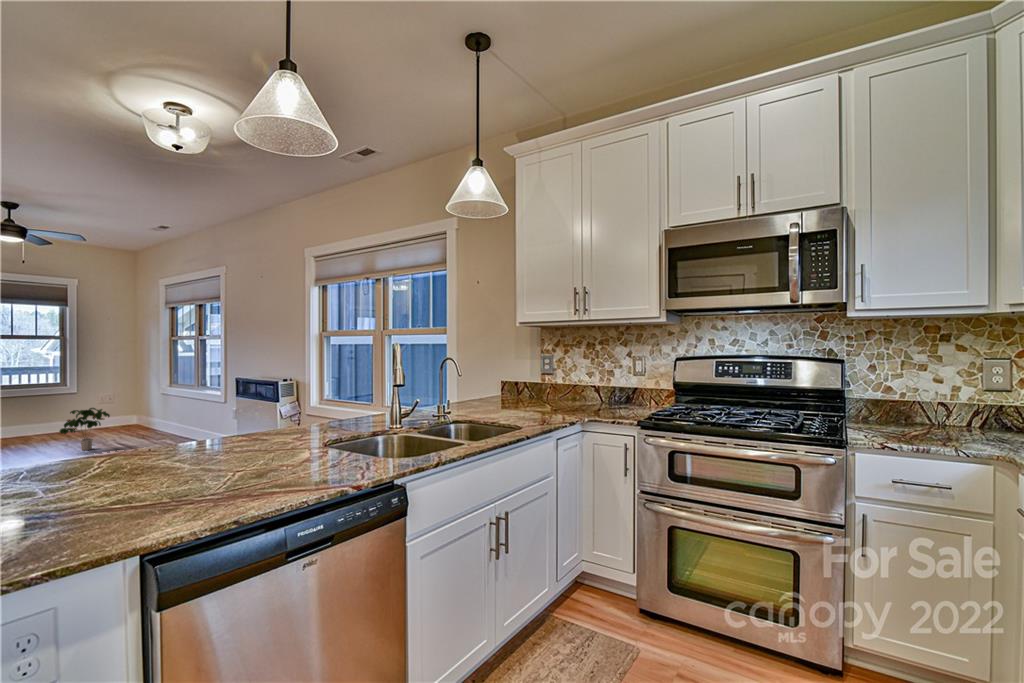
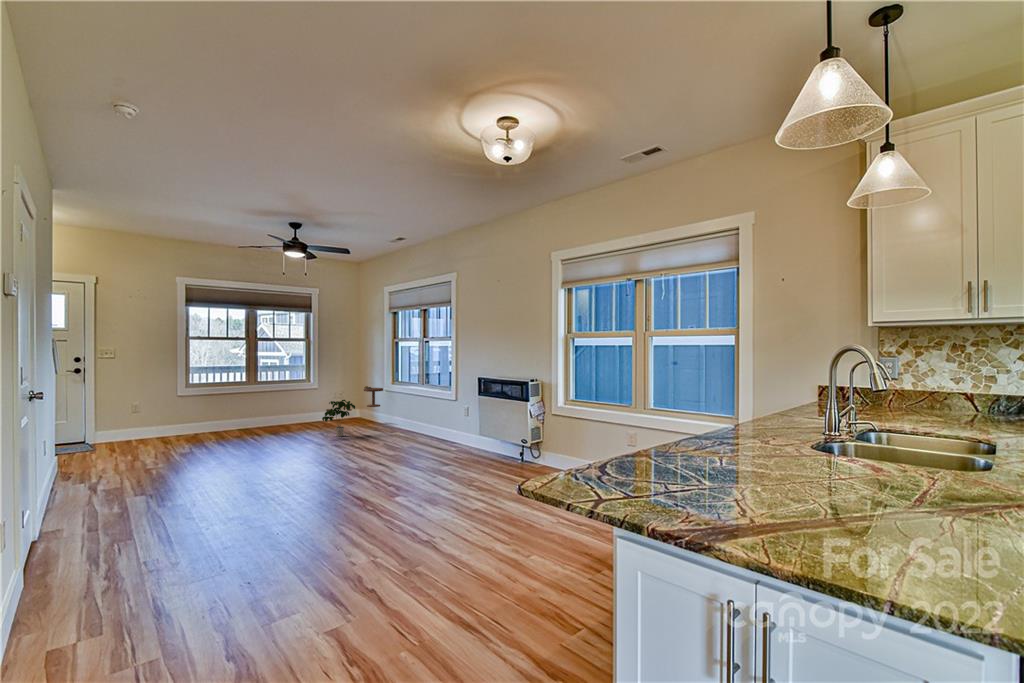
side table: none [133,390,160,432] -> present [364,386,383,407]

